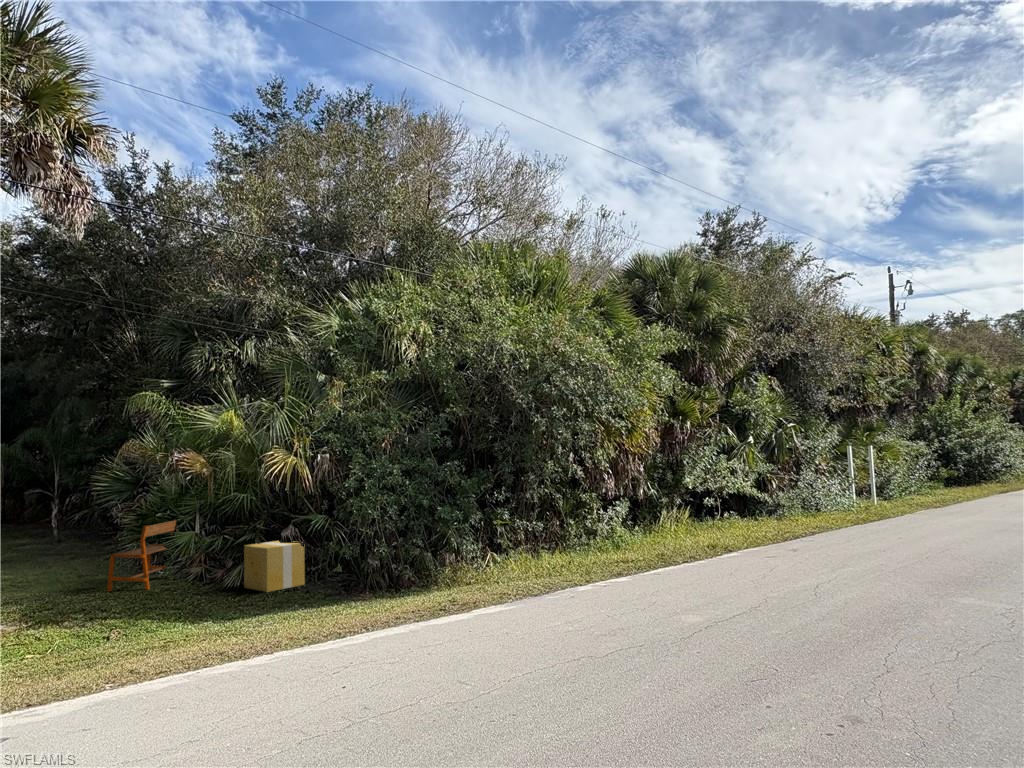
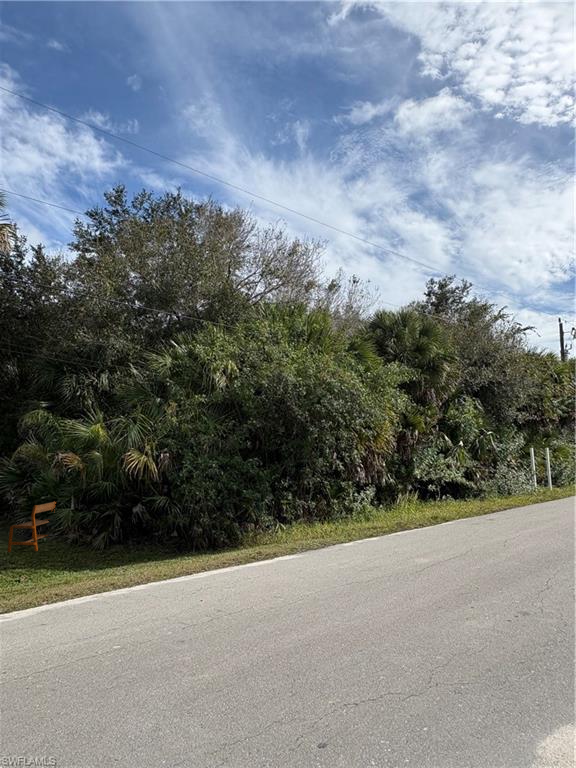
cardboard box: present [244,541,305,592] -> none [106,515,149,551]

